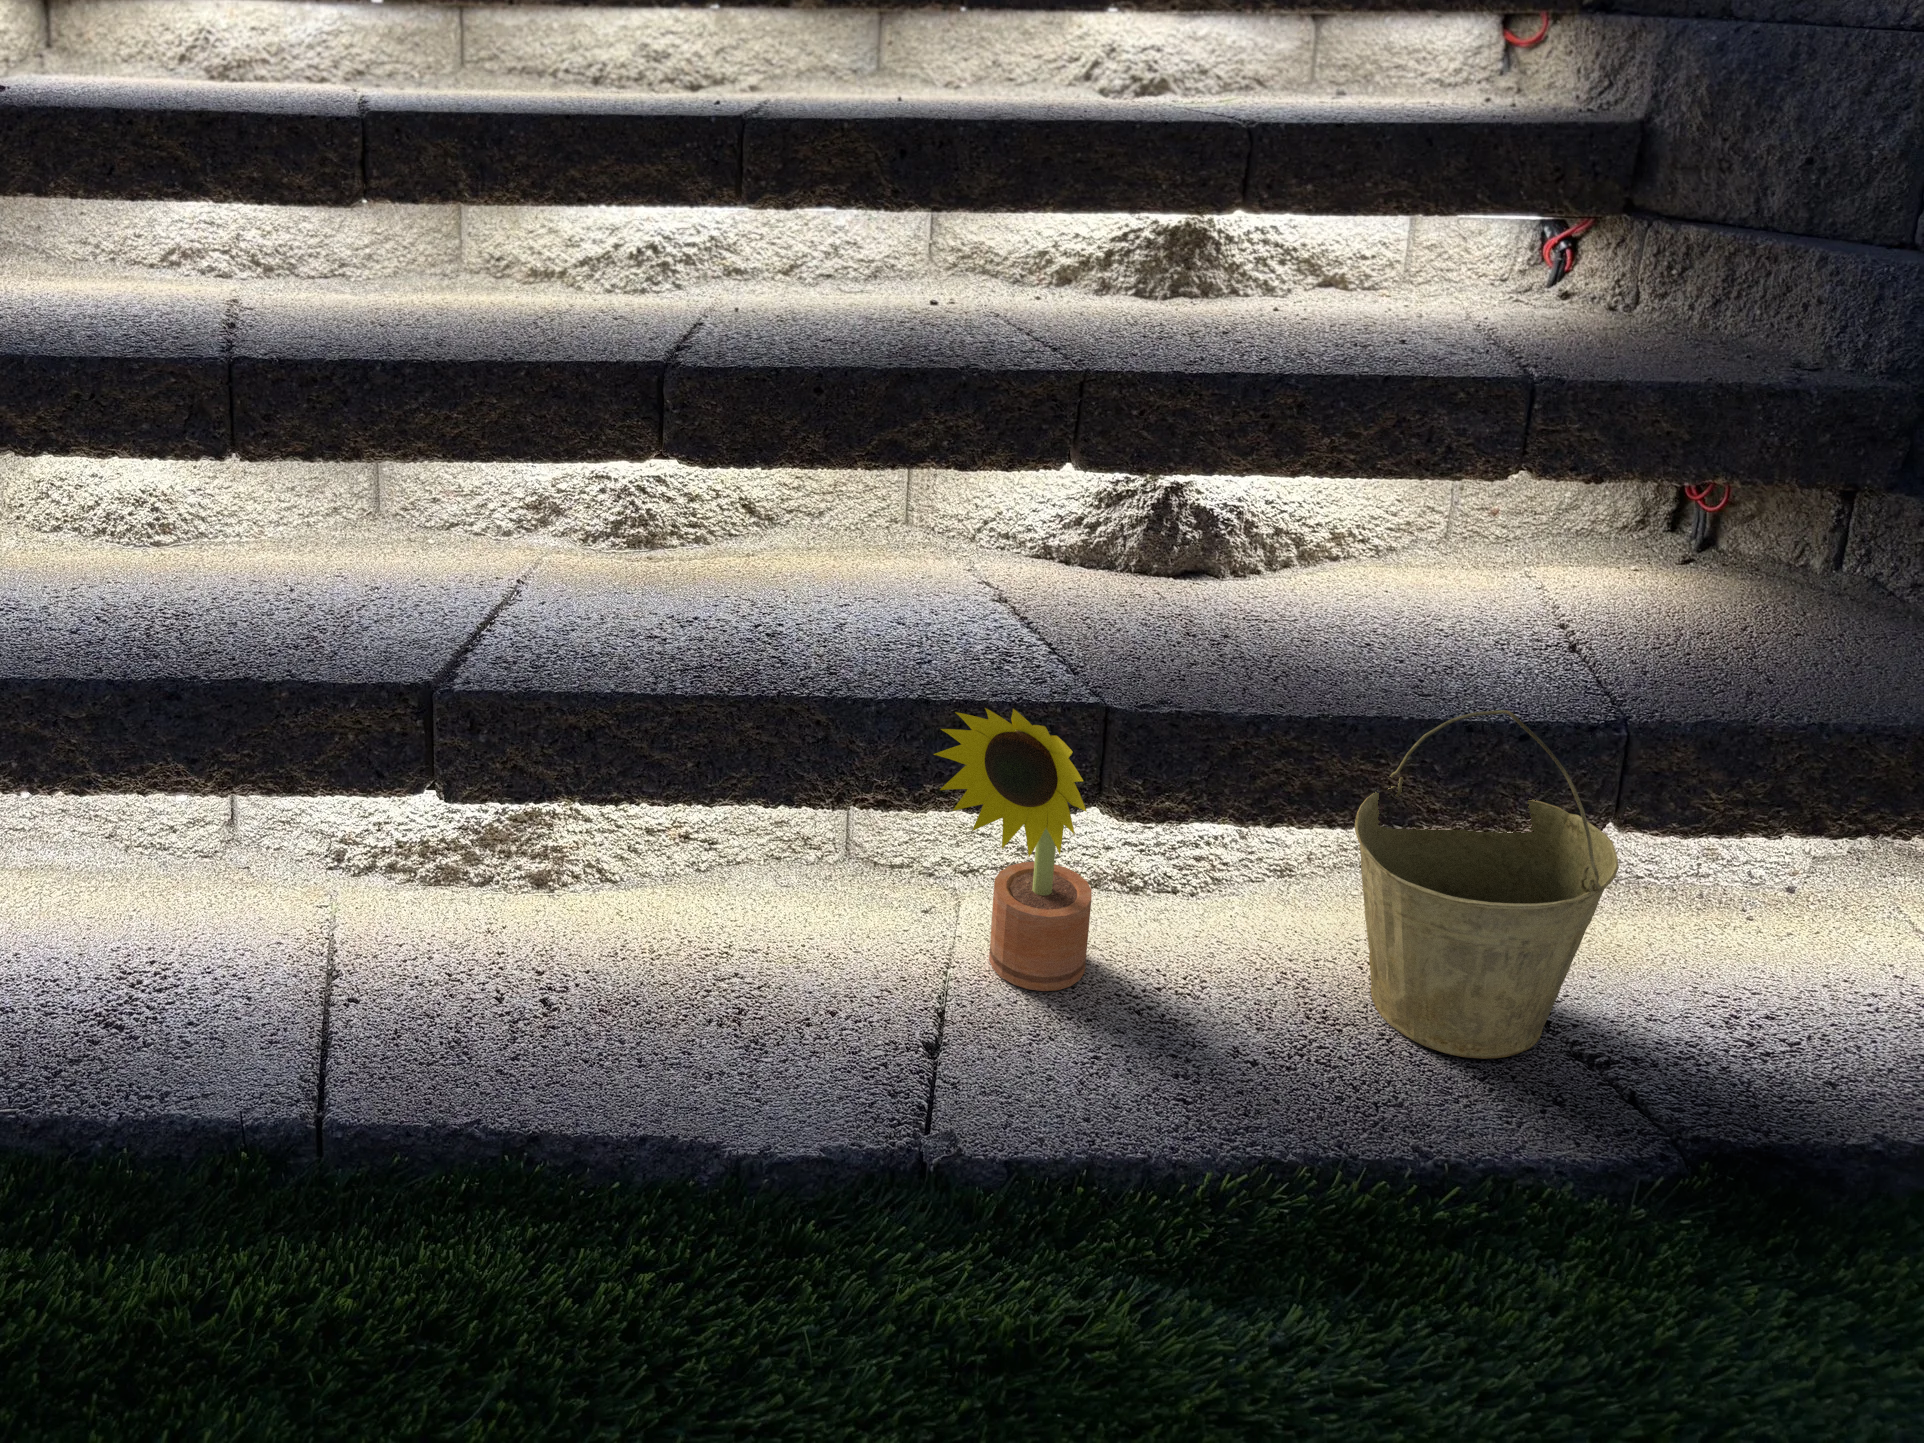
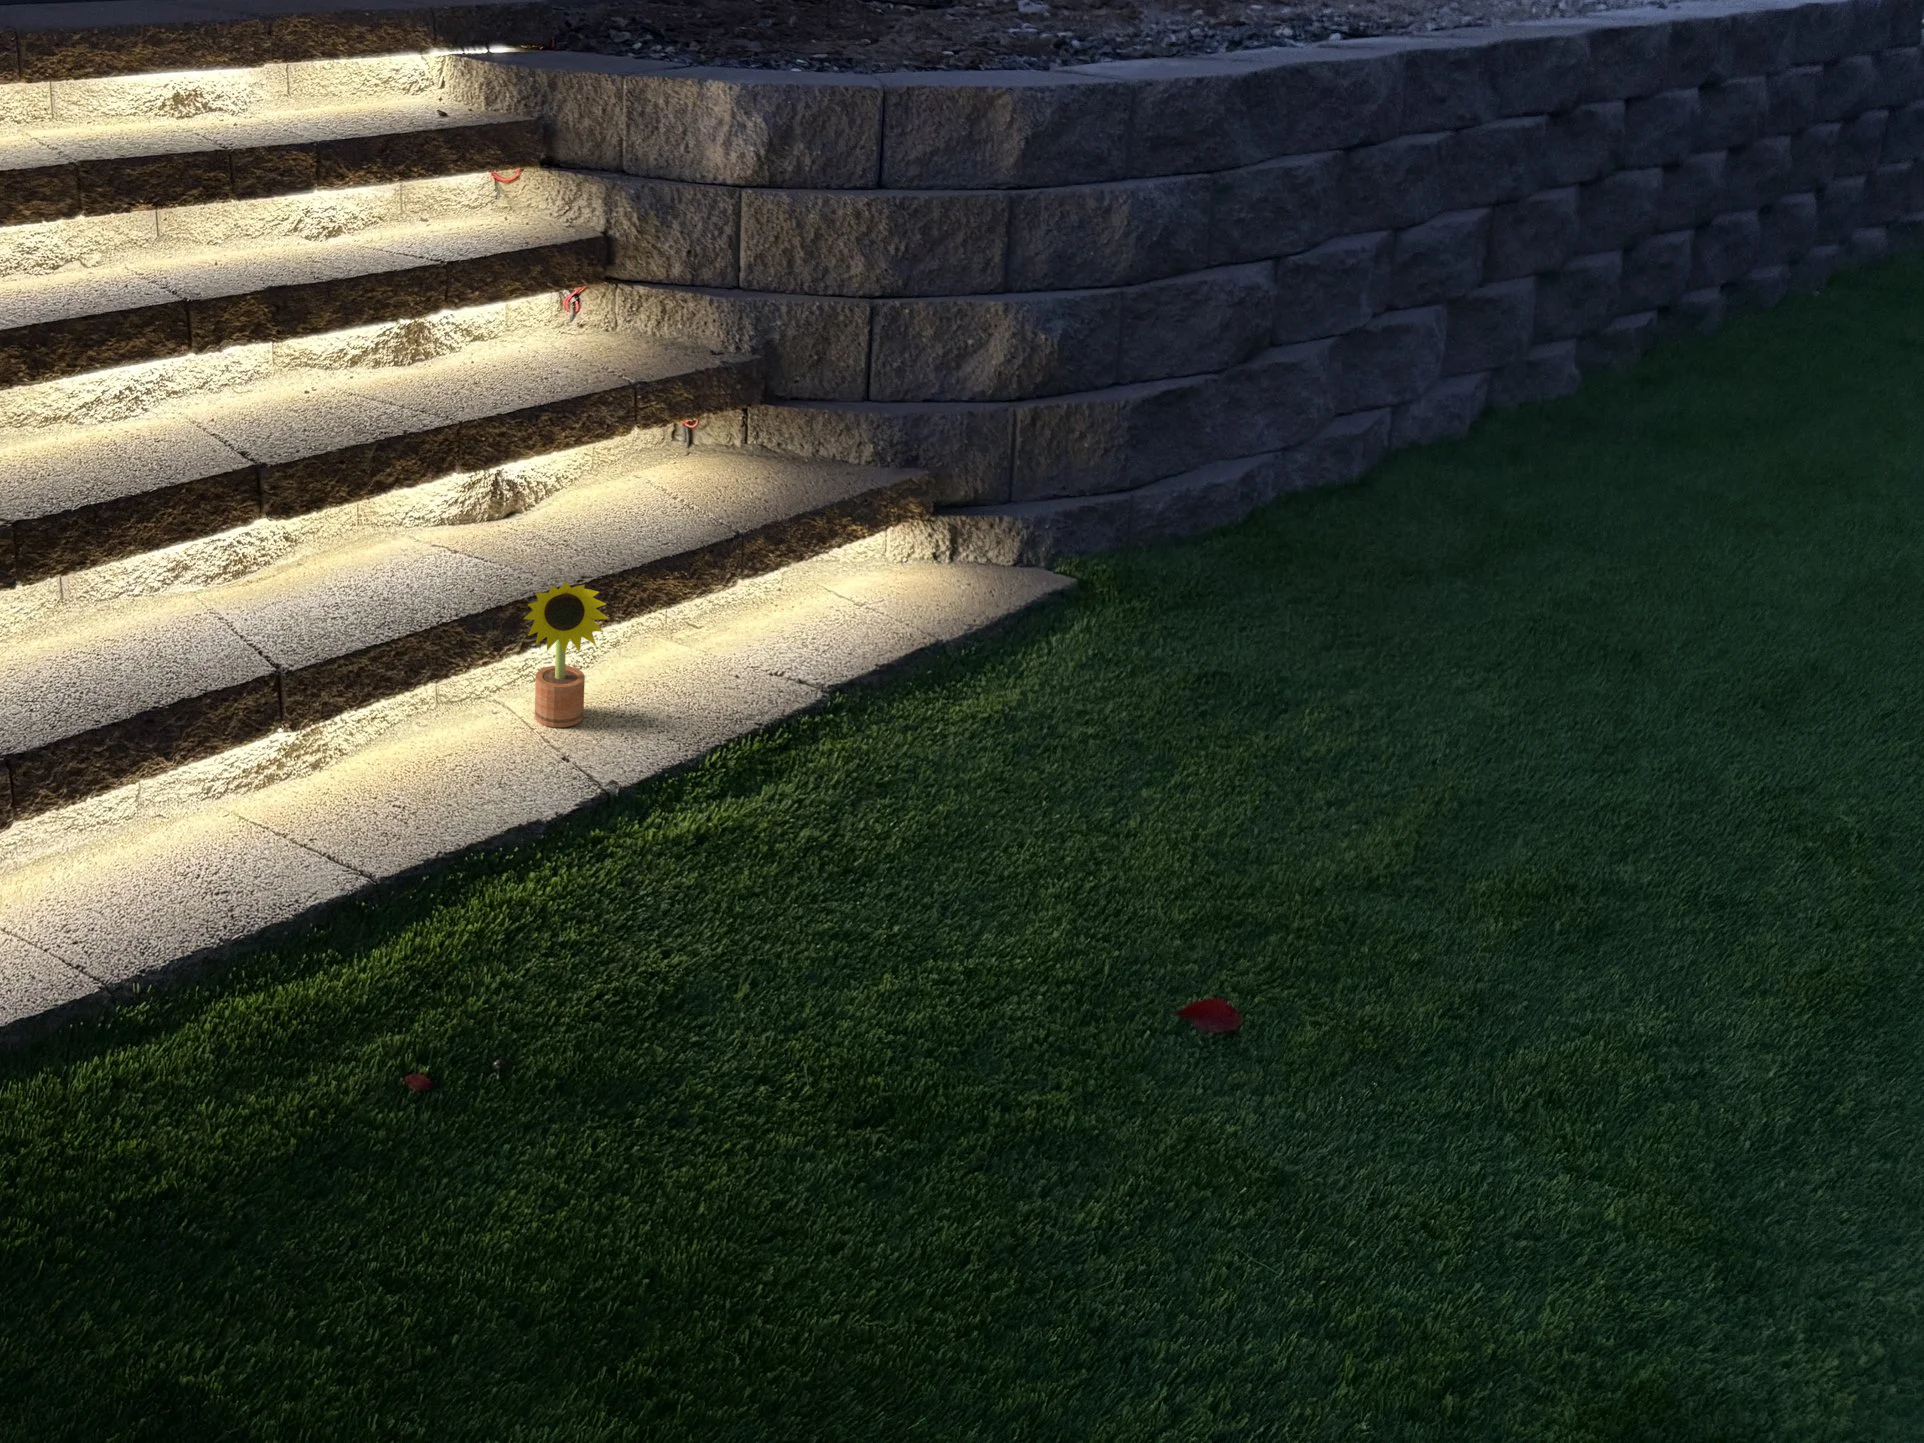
bucket: present [1355,710,1619,1059] -> none [670,527,776,688]

